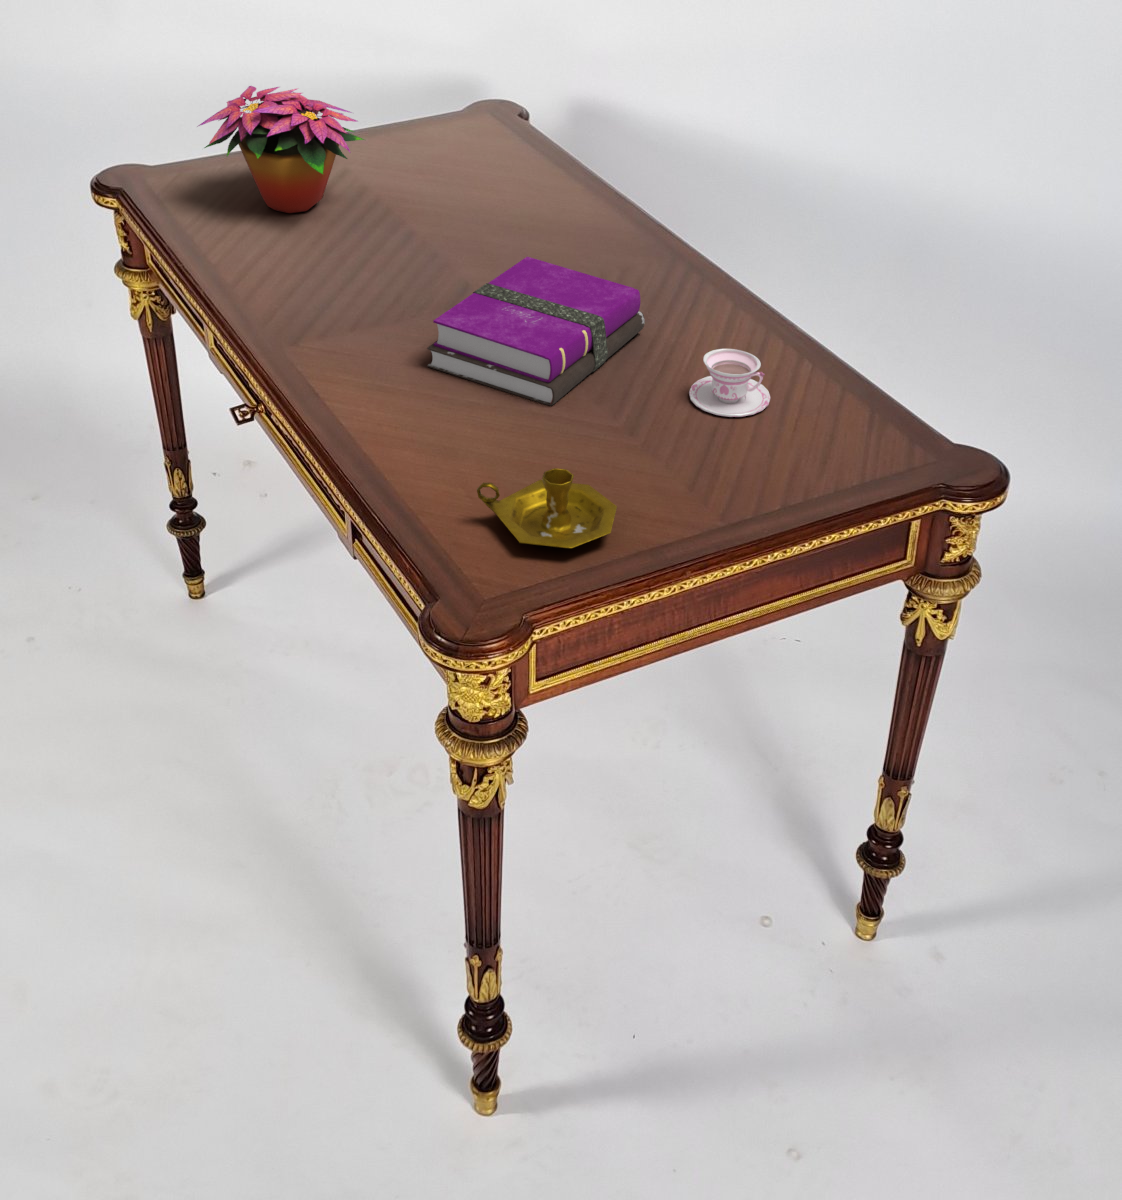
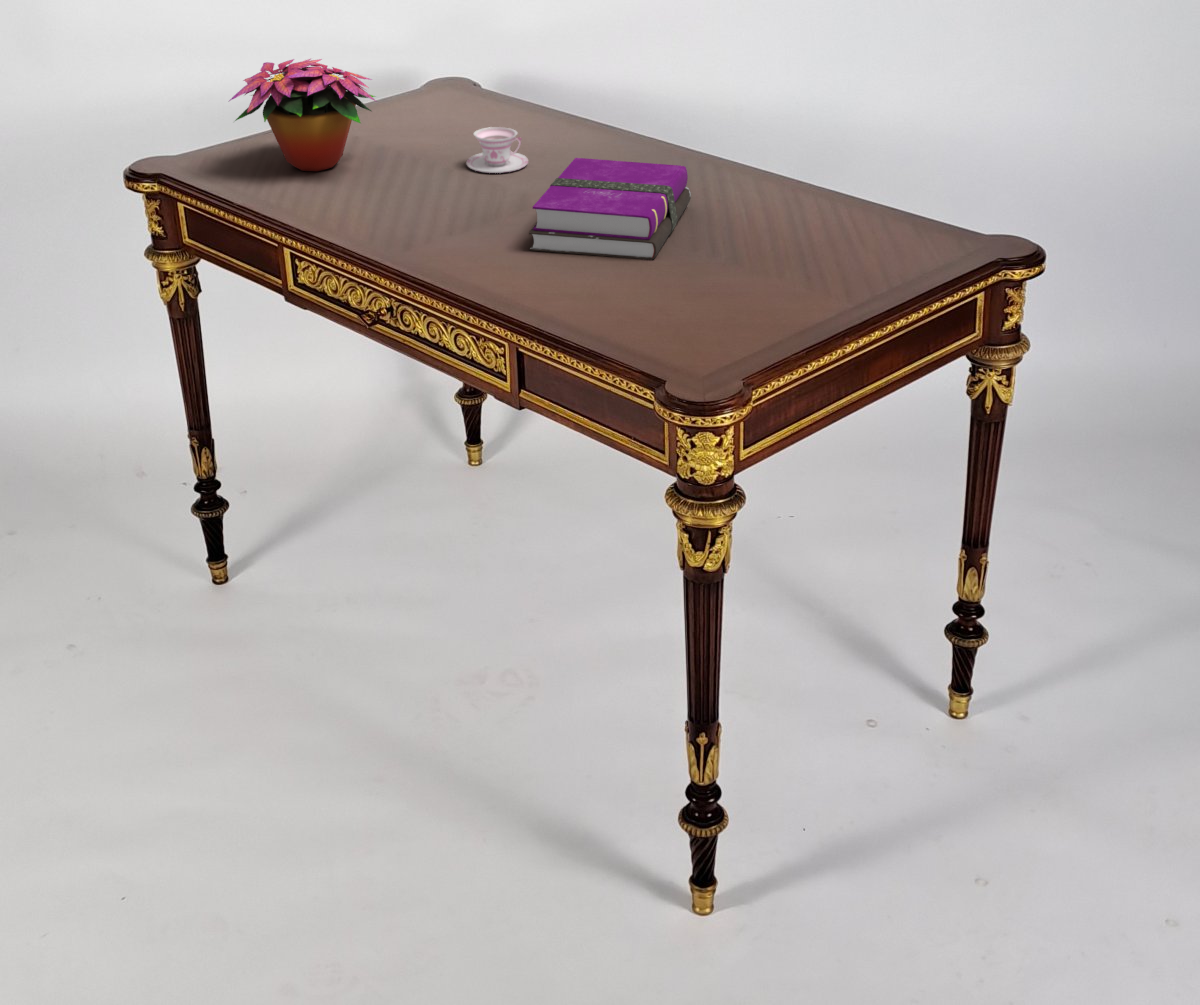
teacup: present [689,349,770,417] -> present [466,127,528,173]
candlestick: present [477,468,617,548] -> none [653,276,774,341]

